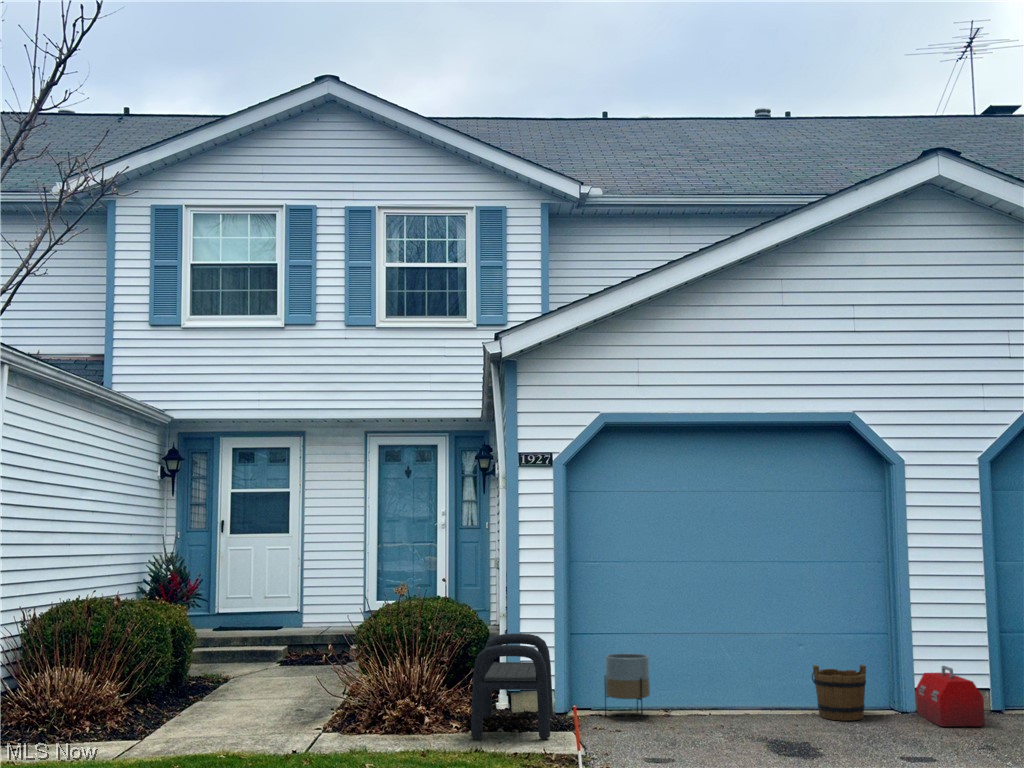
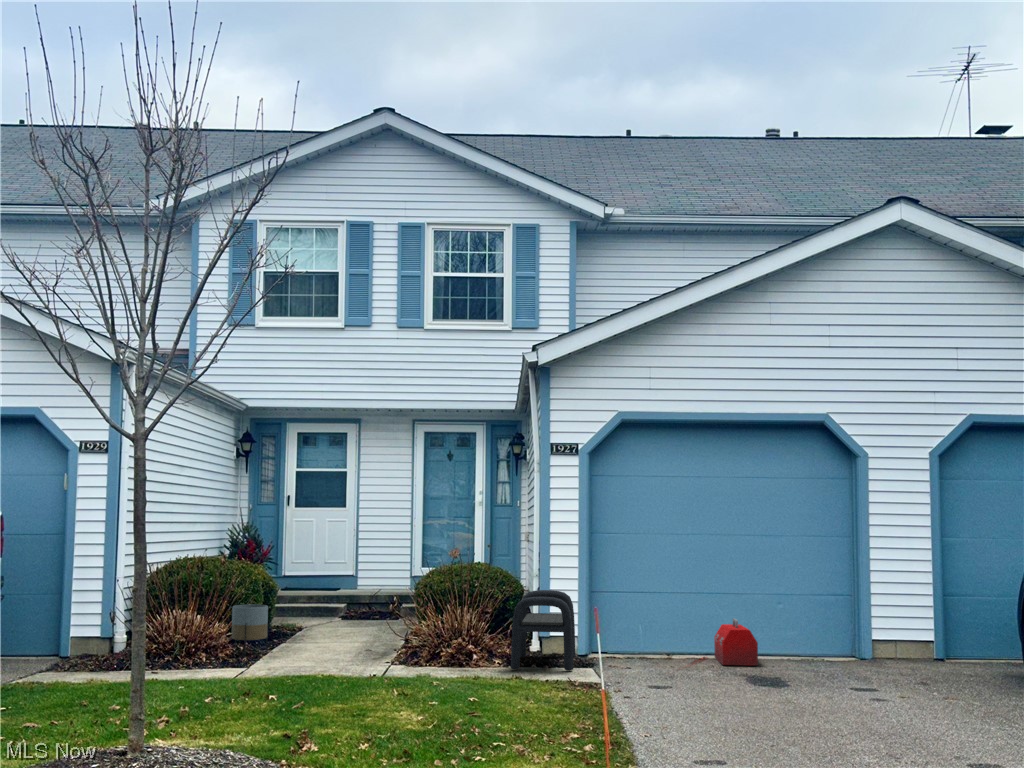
planter: present [604,653,650,720] -> present [231,605,268,657]
bucket: present [812,665,866,721] -> none [787,620,831,664]
toolbox: present [916,666,985,726] -> present [714,618,758,665]

